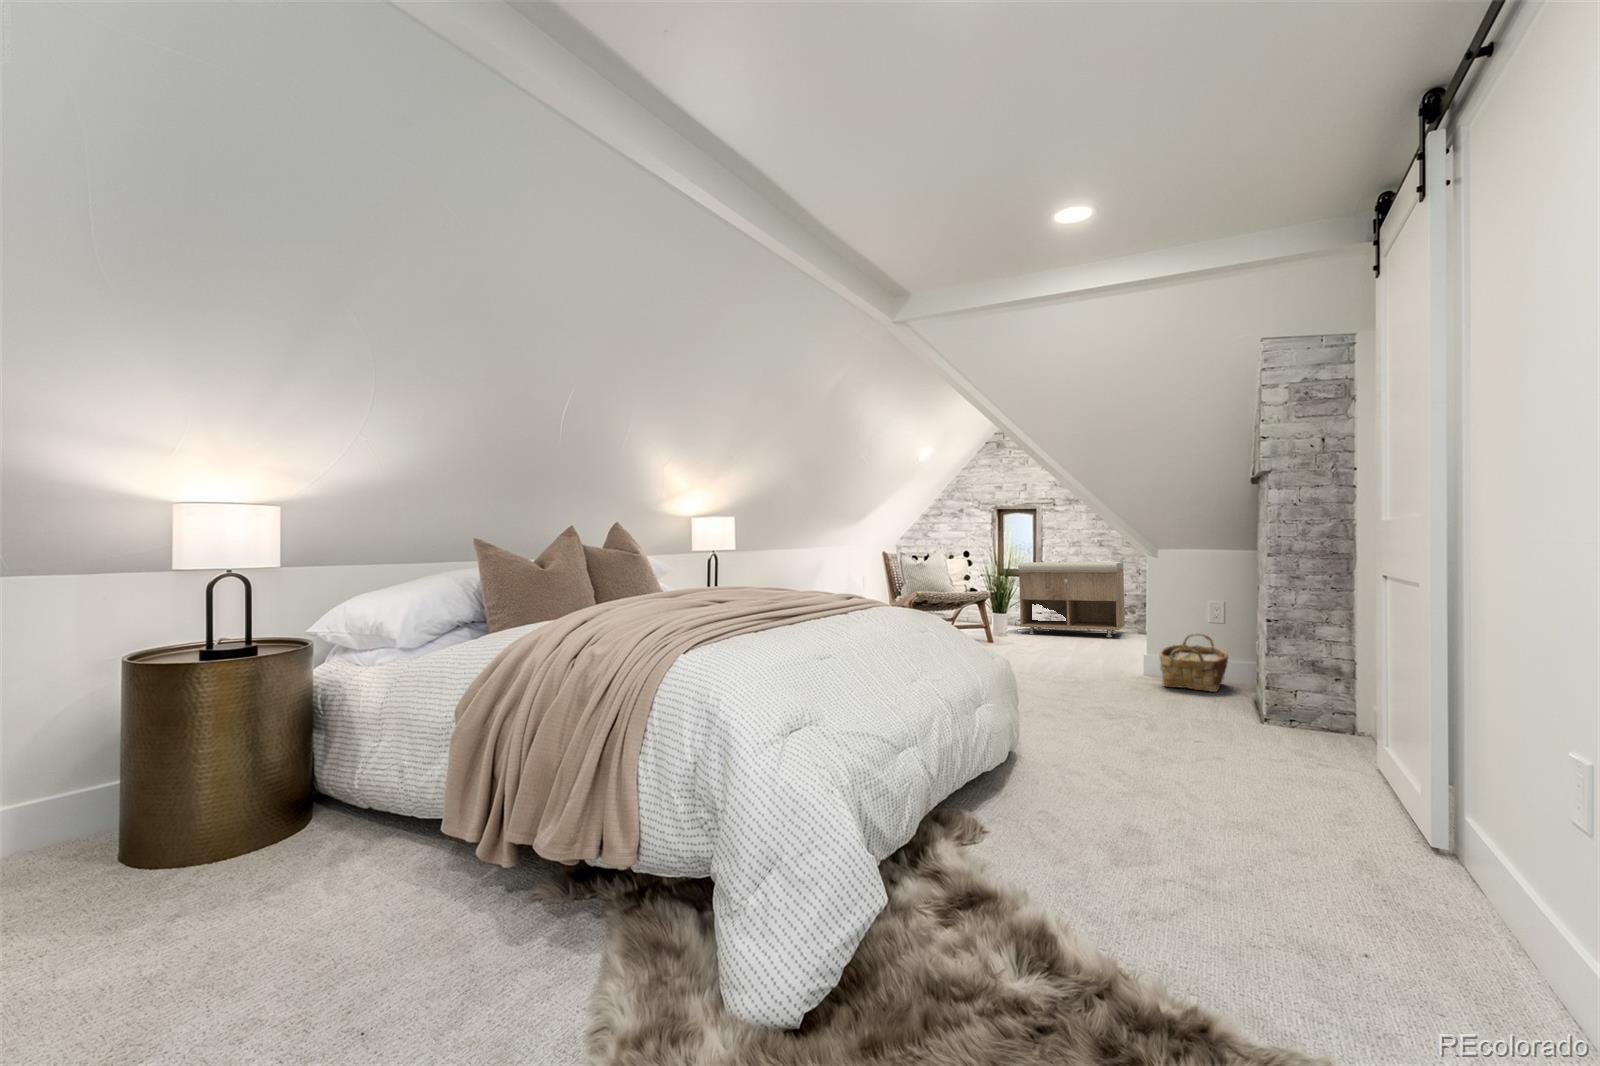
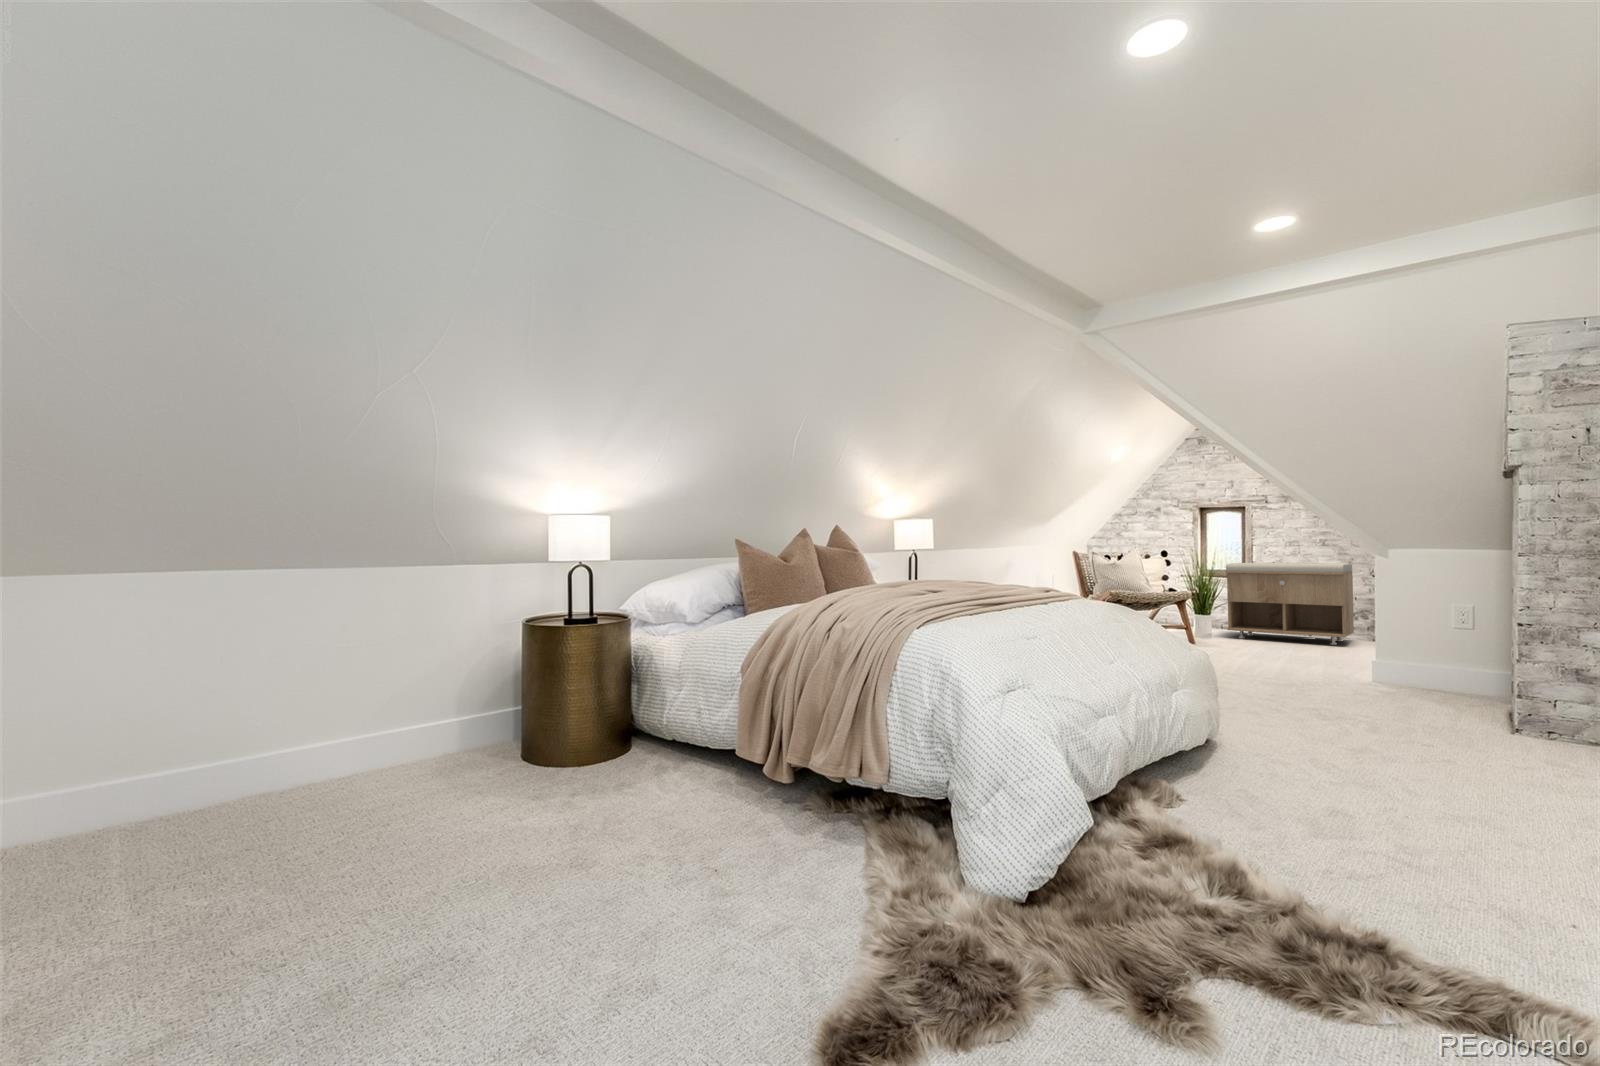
woven basket: present [1159,633,1229,692] -> none [1387,639,1473,702]

